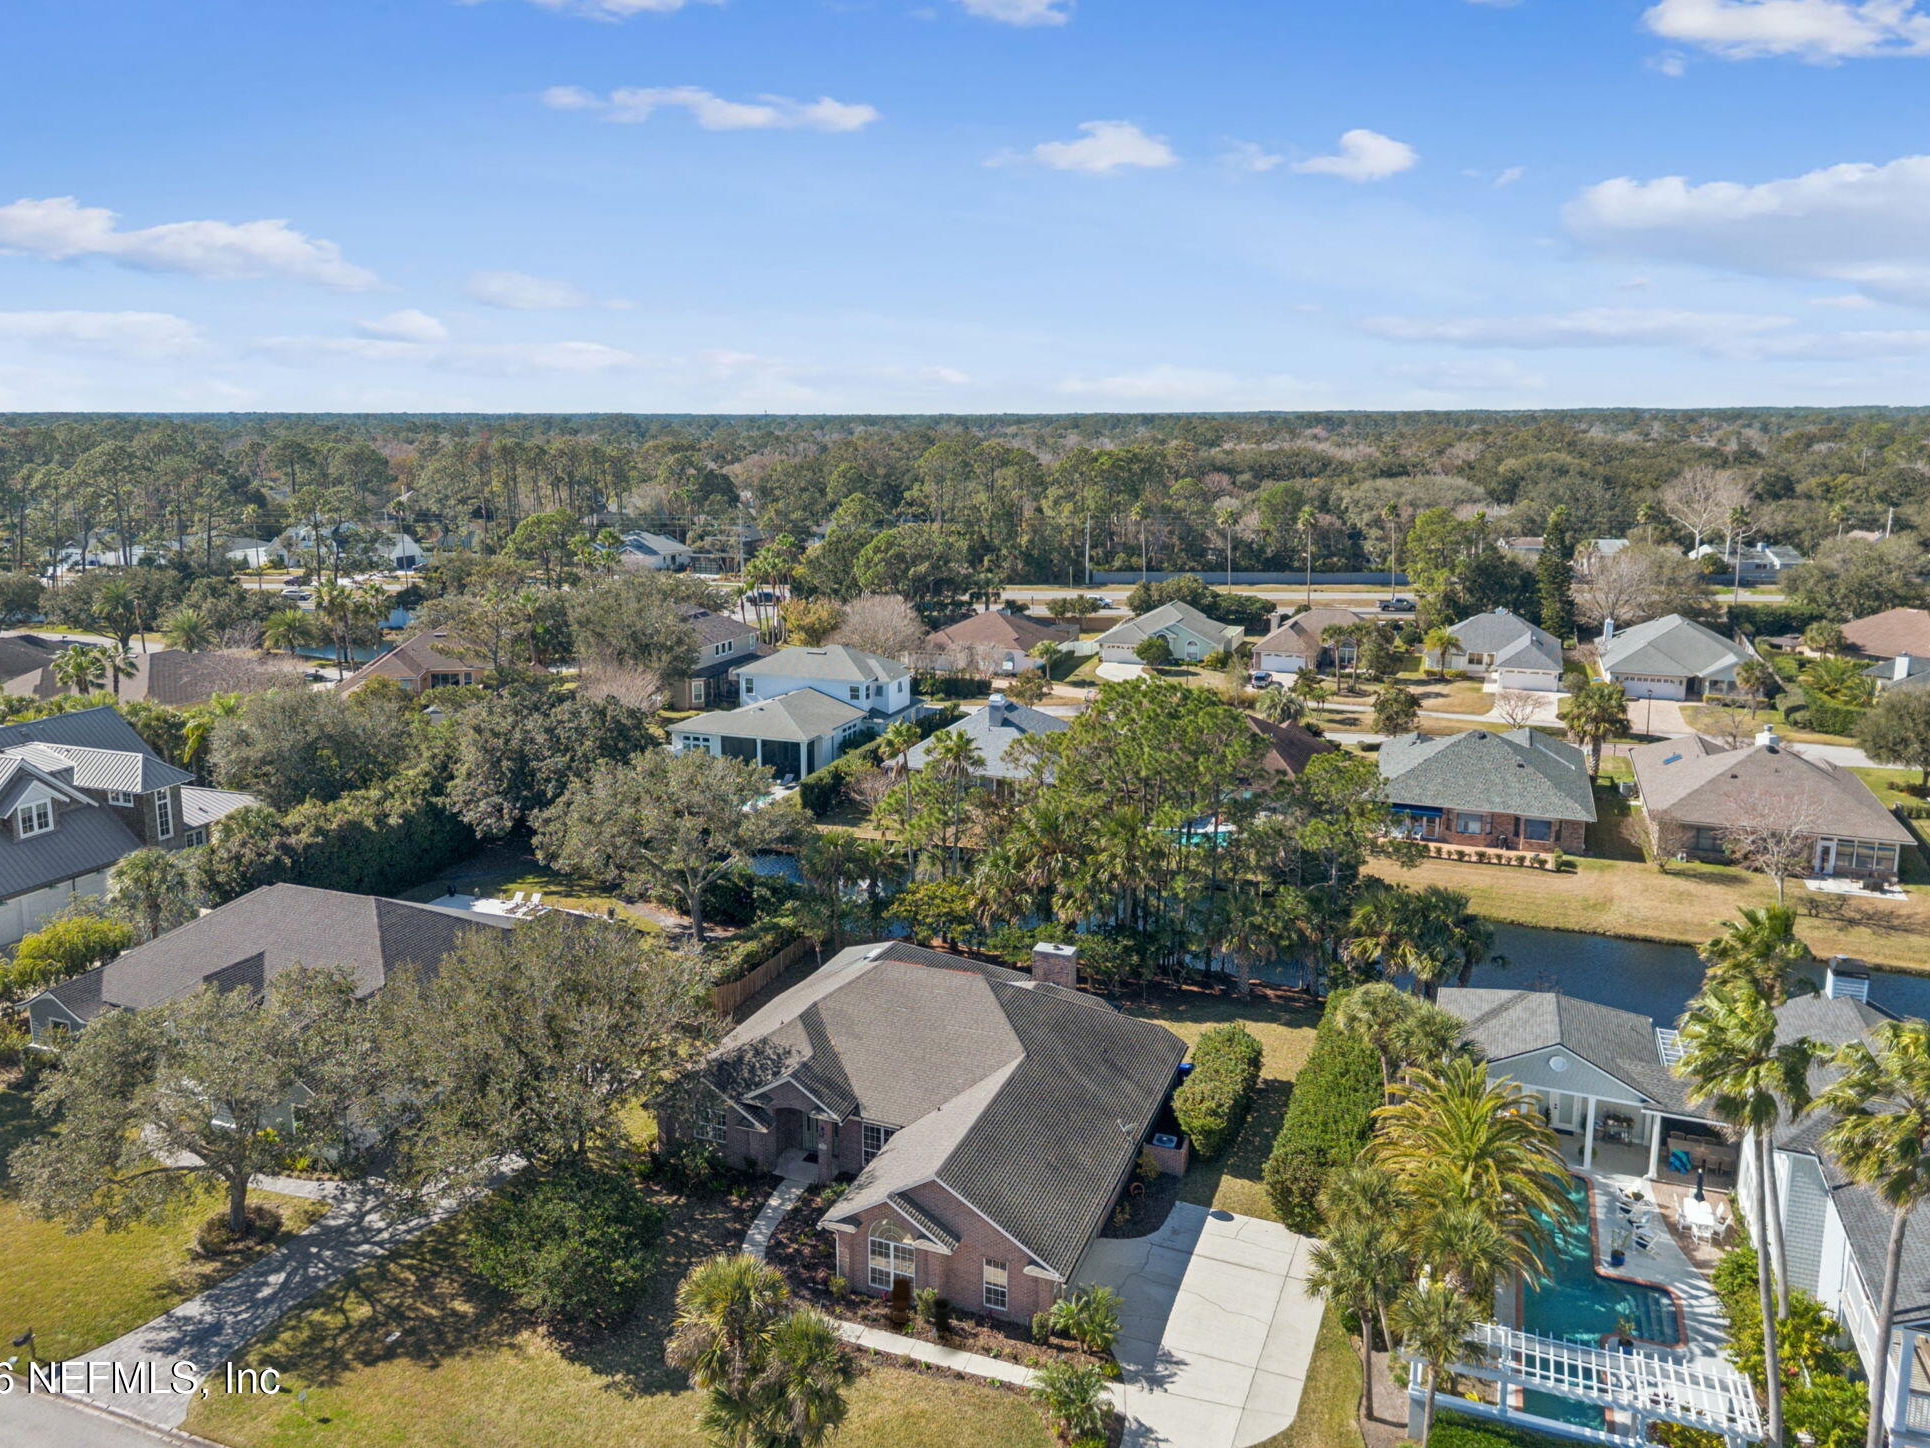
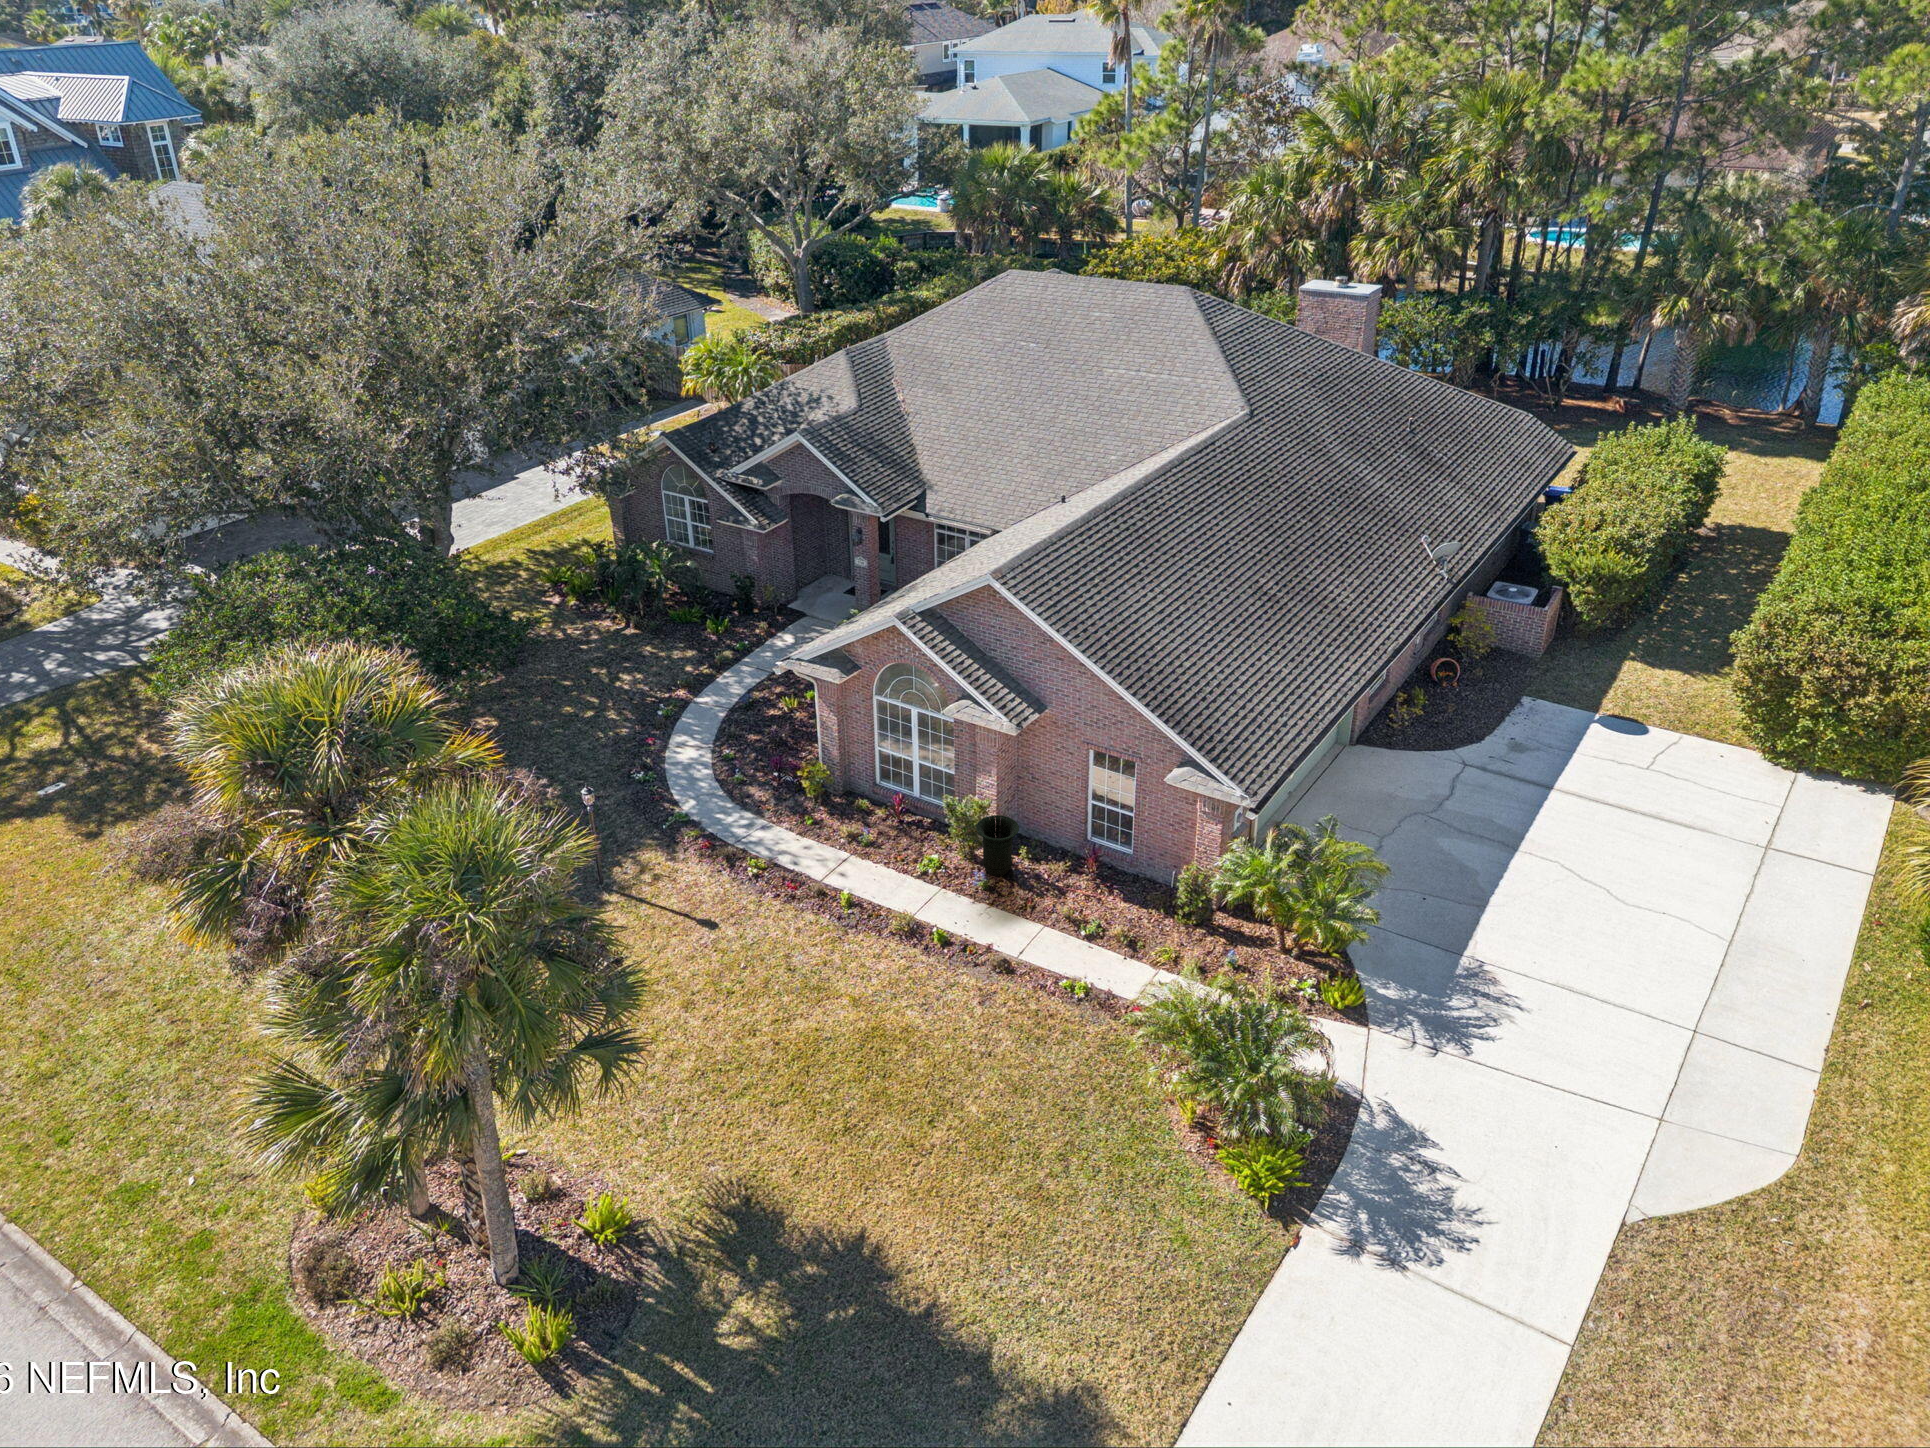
lounge chair: present [889,1278,913,1323] -> none [902,773,951,861]

